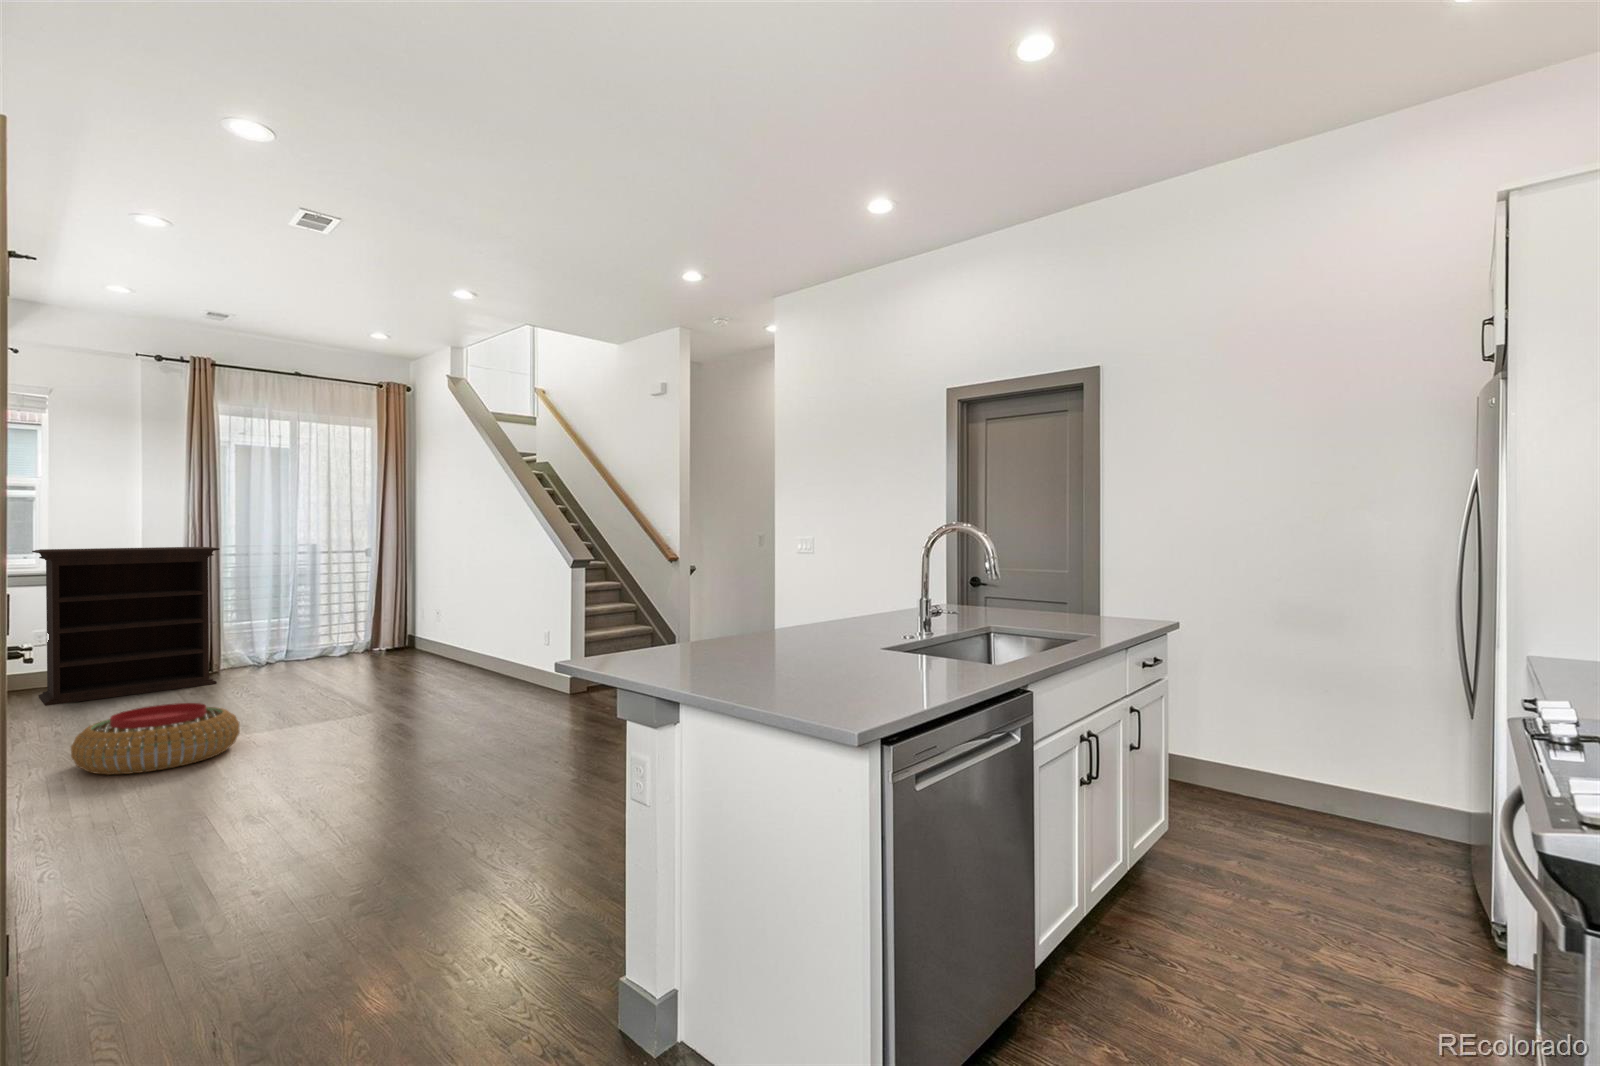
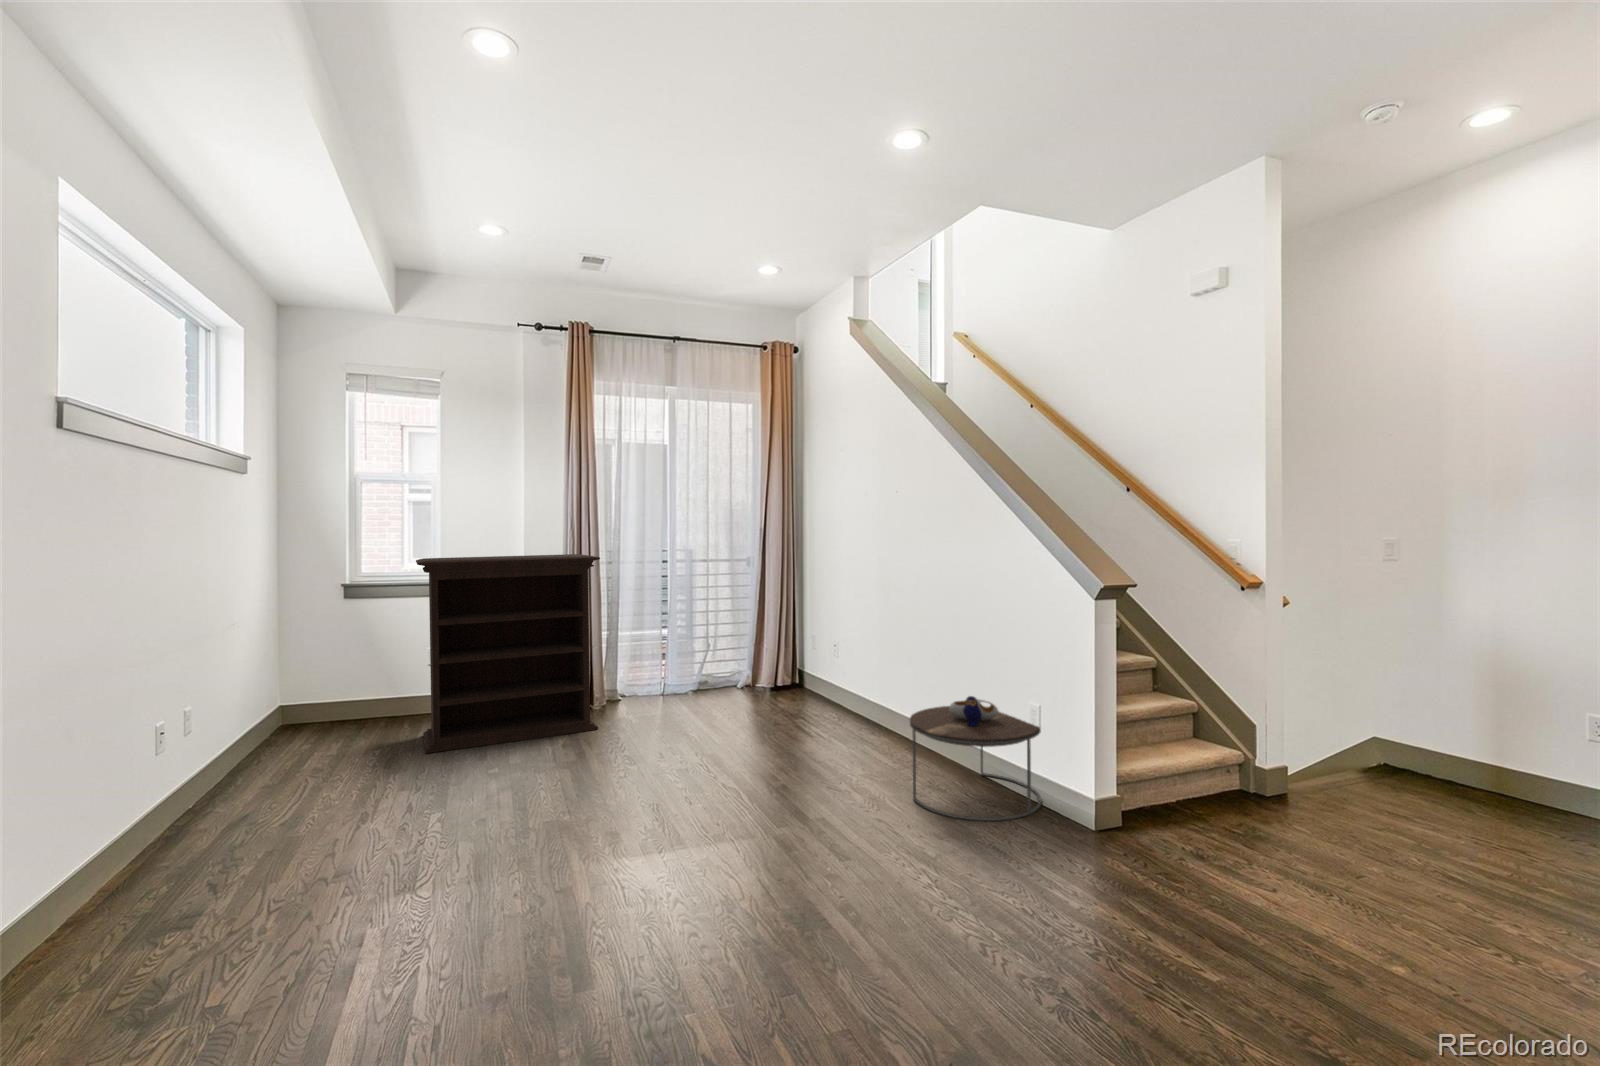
side table: none [453,629,539,701] -> present [910,696,1041,821]
pouf: present [71,703,240,775] -> none [416,818,643,970]

